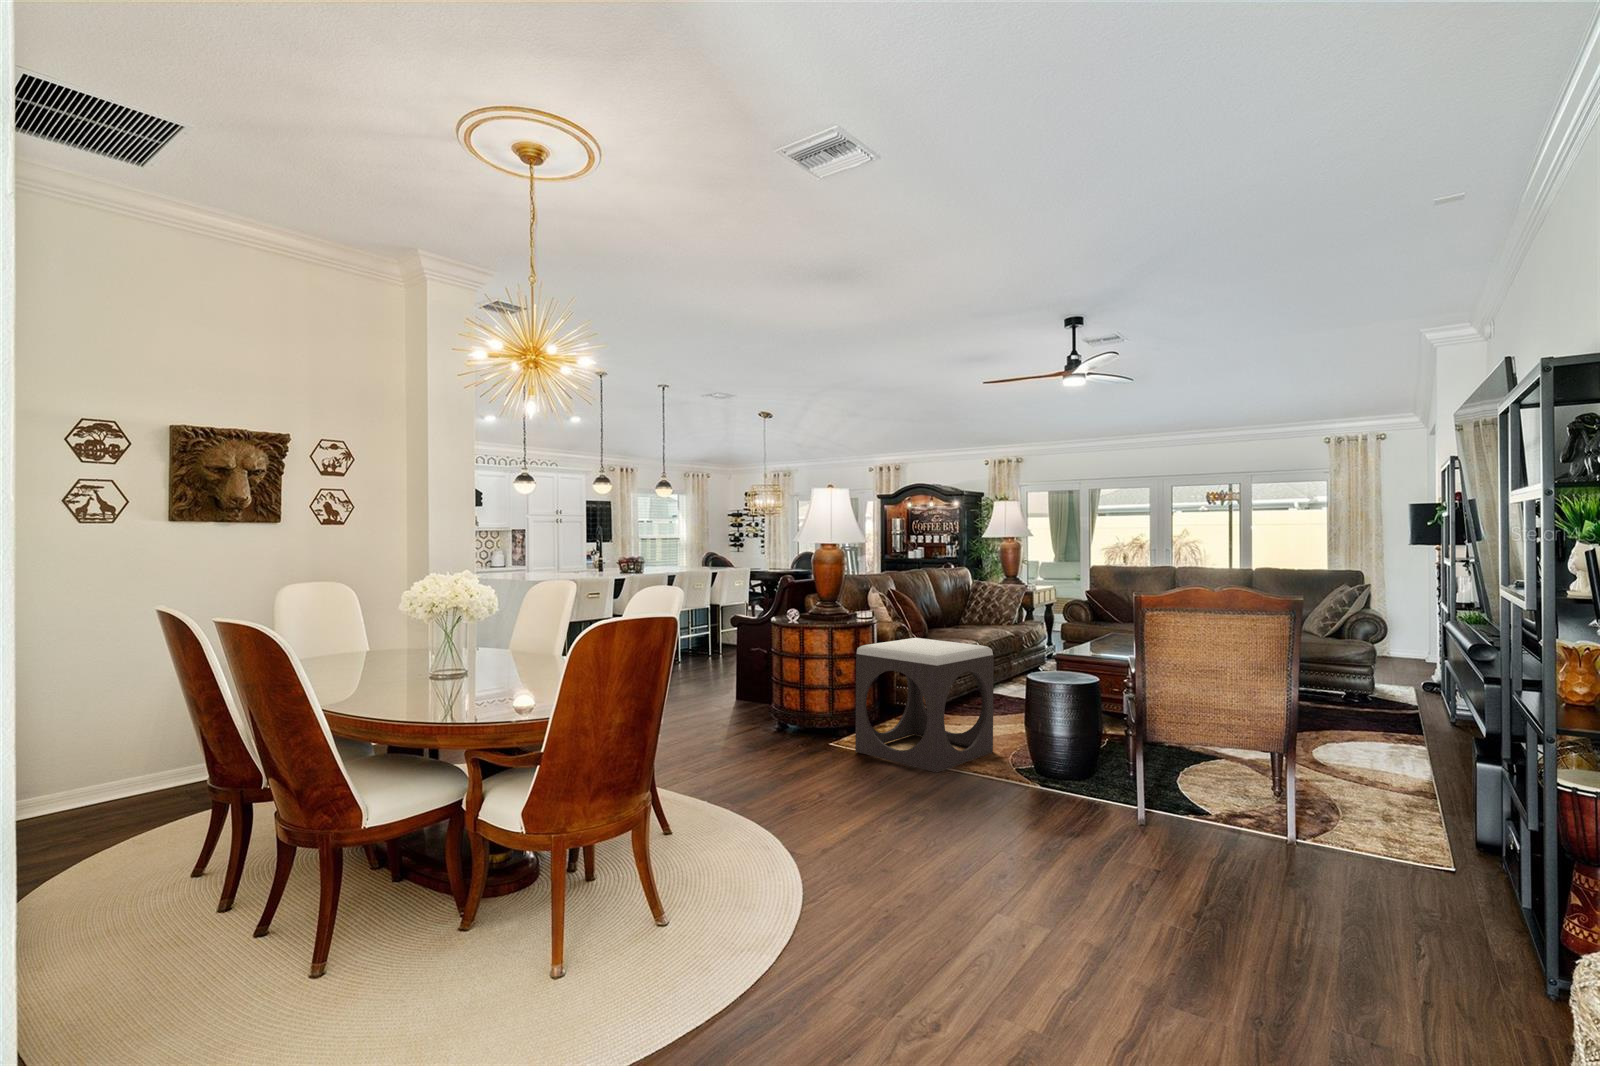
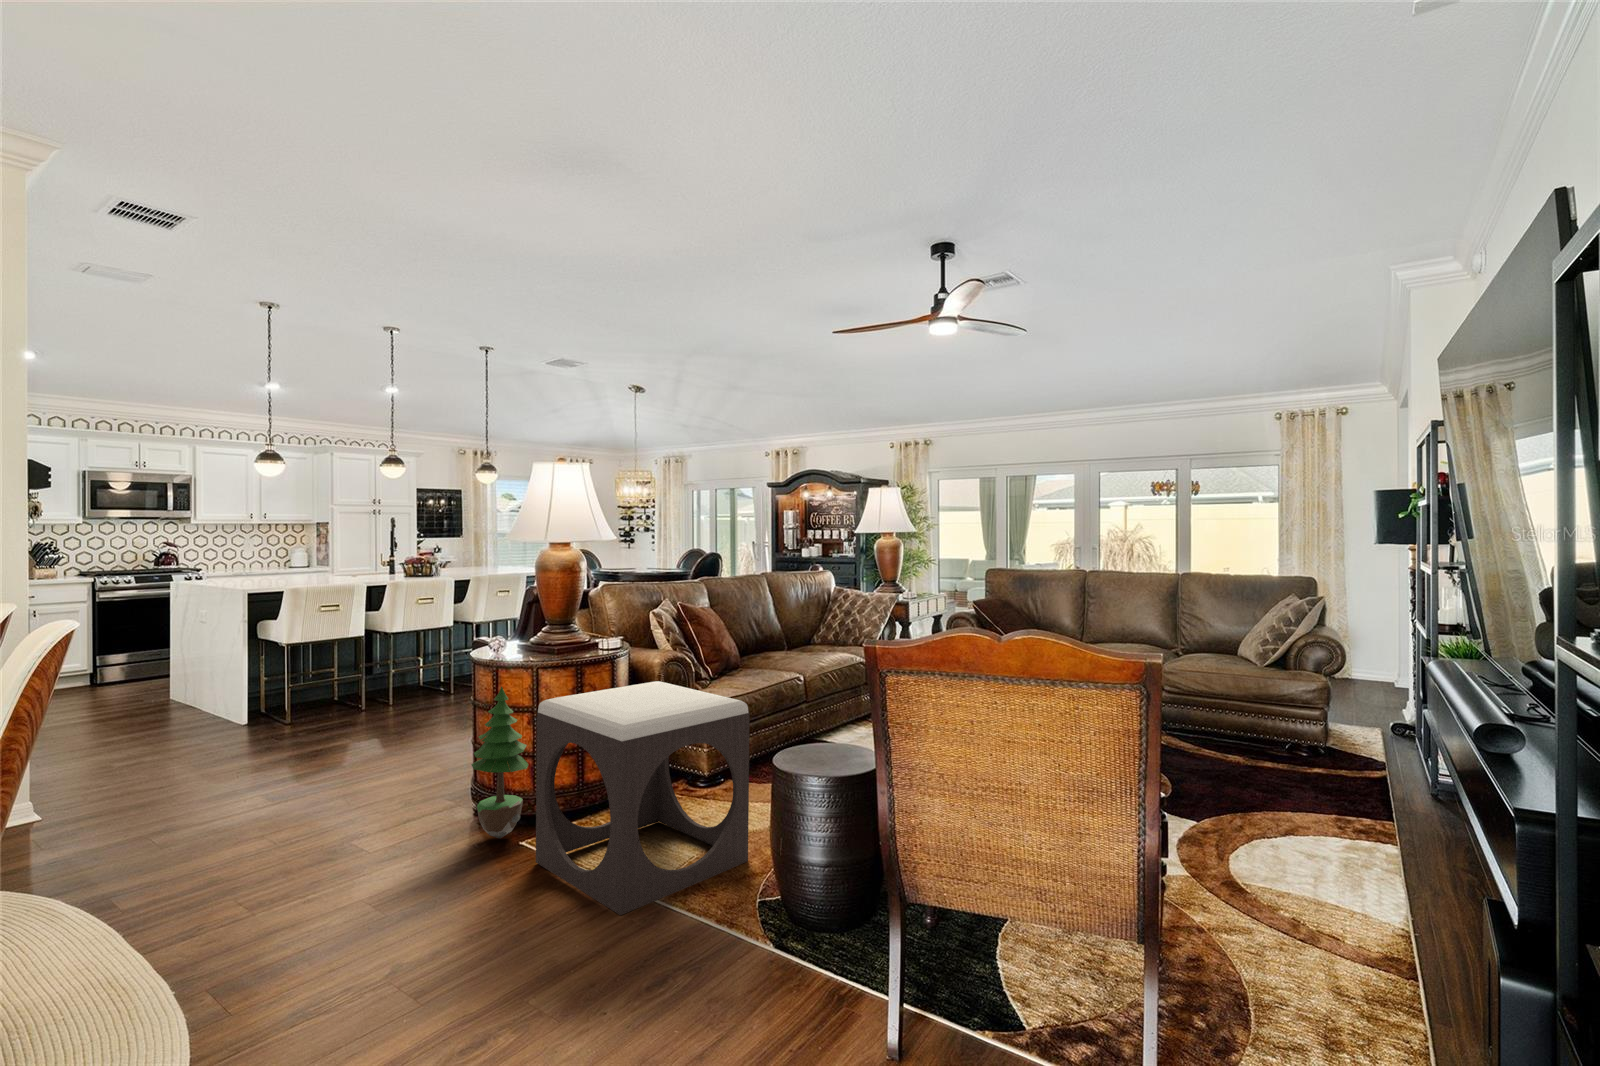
potted tree: none [798,640,835,742] -> present [471,687,528,839]

